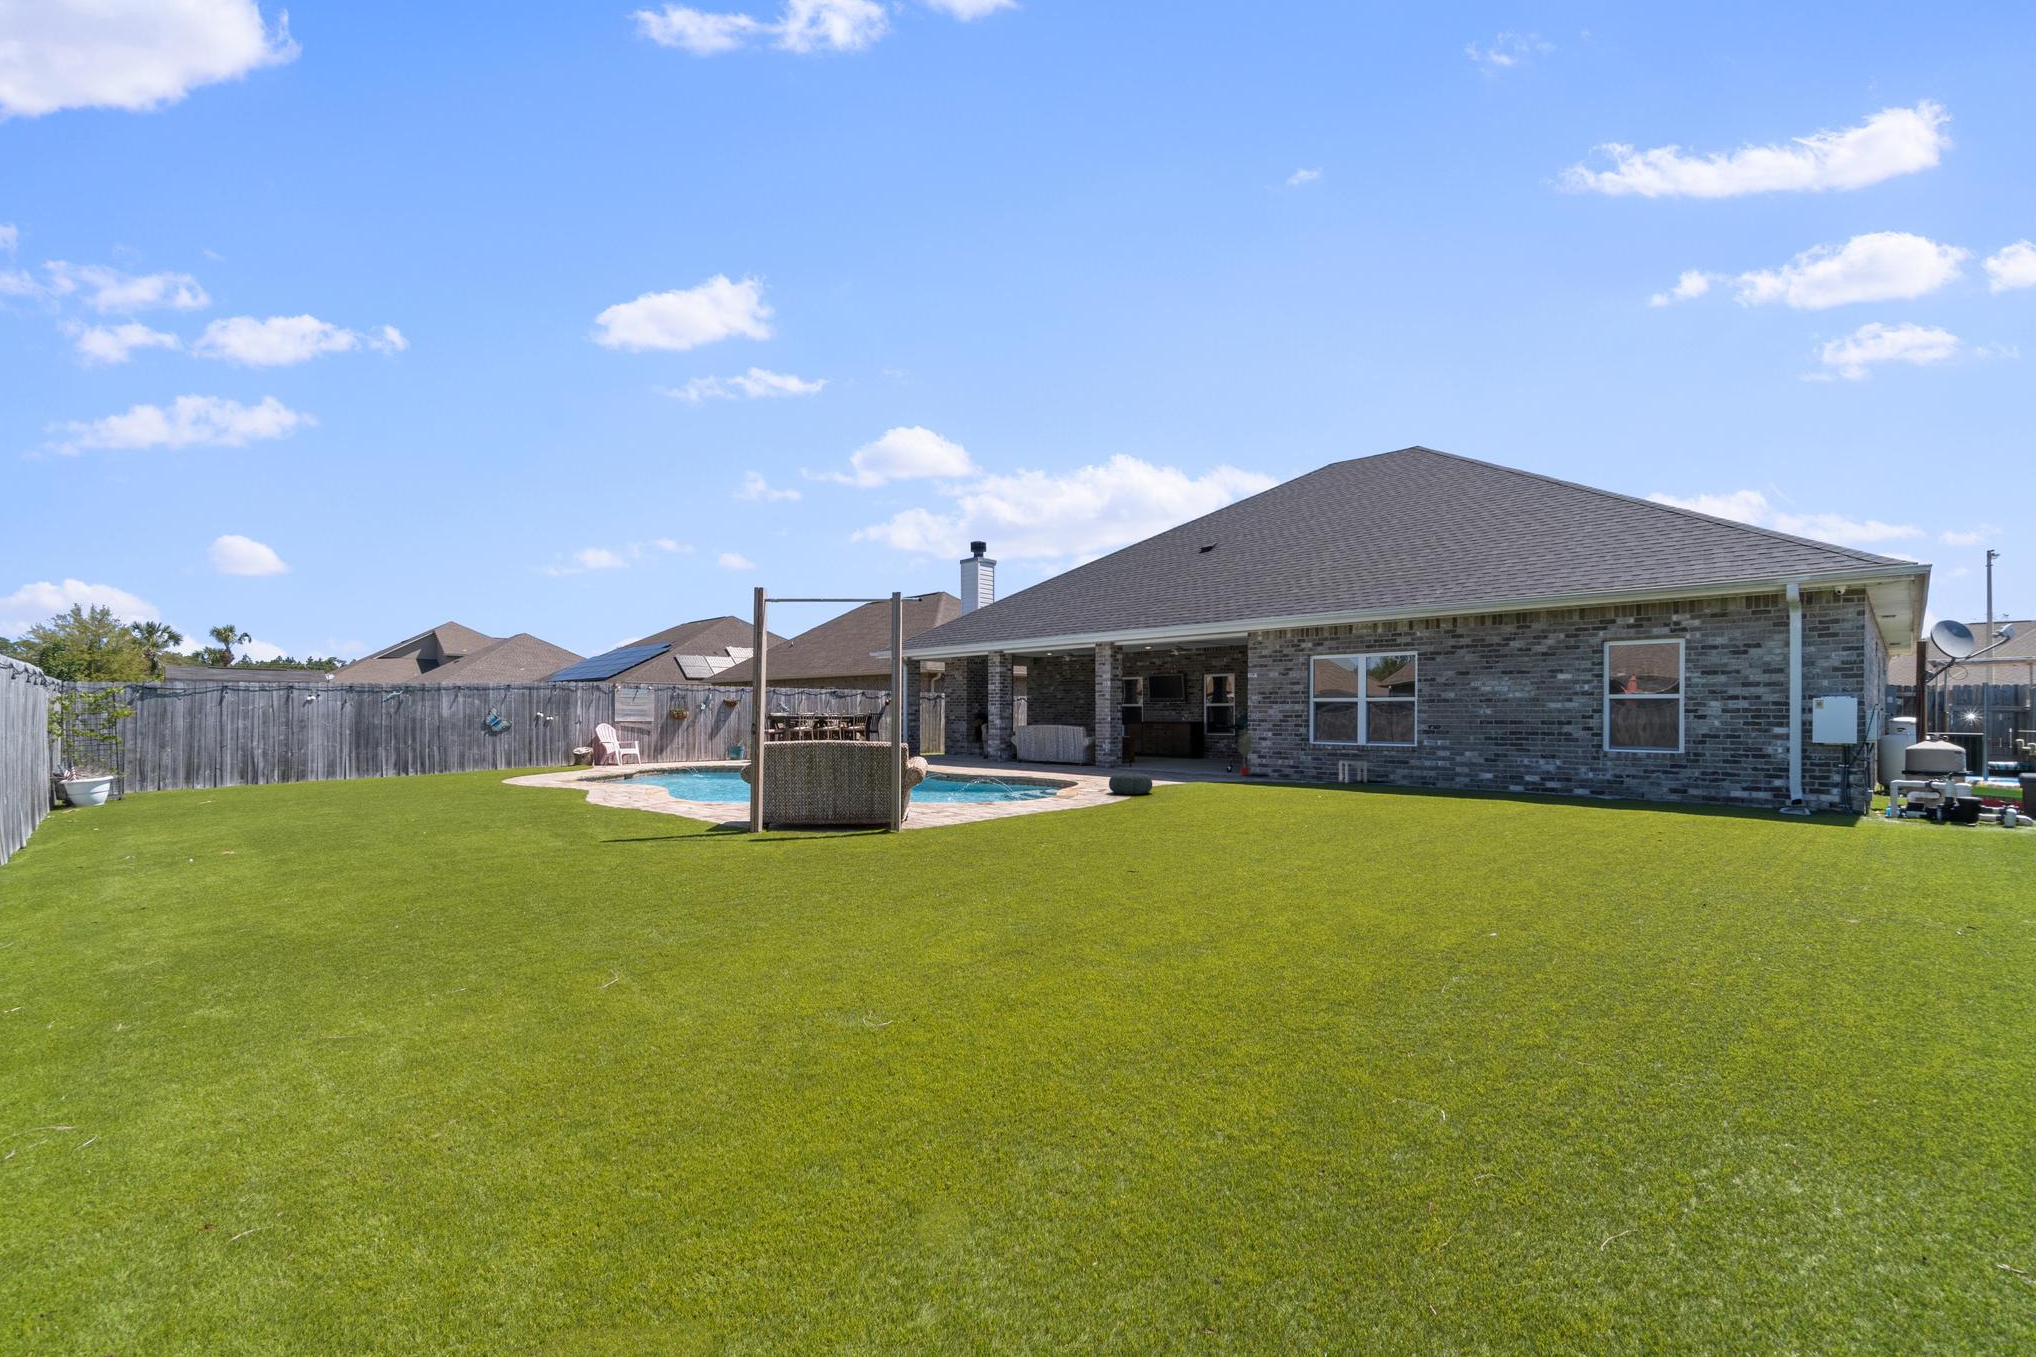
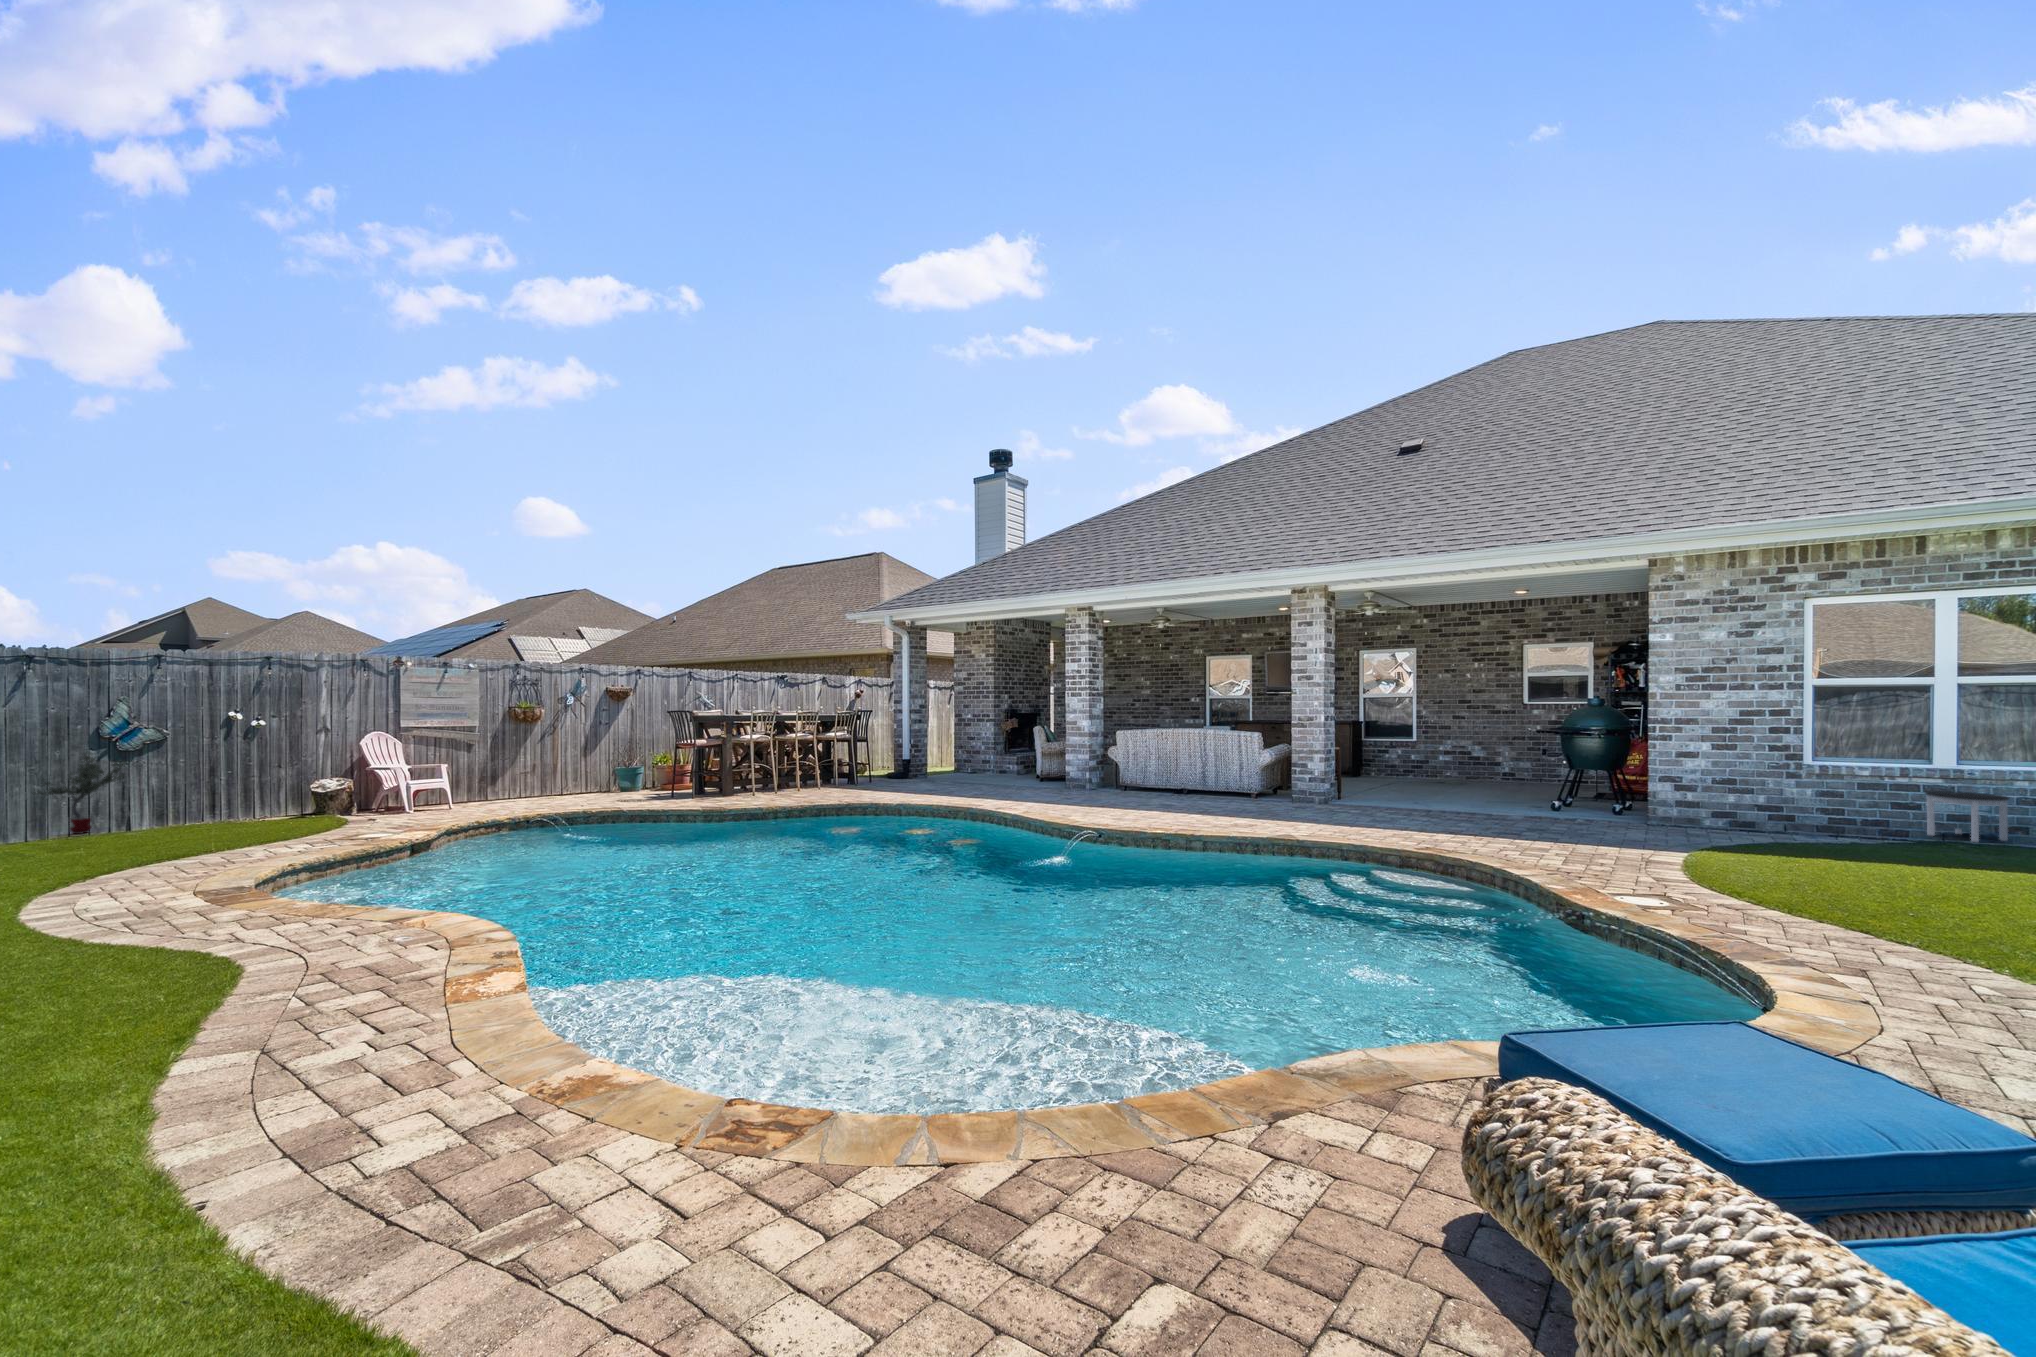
potted tree: present [1238,729,1260,776] -> present [32,753,125,834]
pouf: present [1109,773,1152,795] -> none [1738,863,1891,928]

